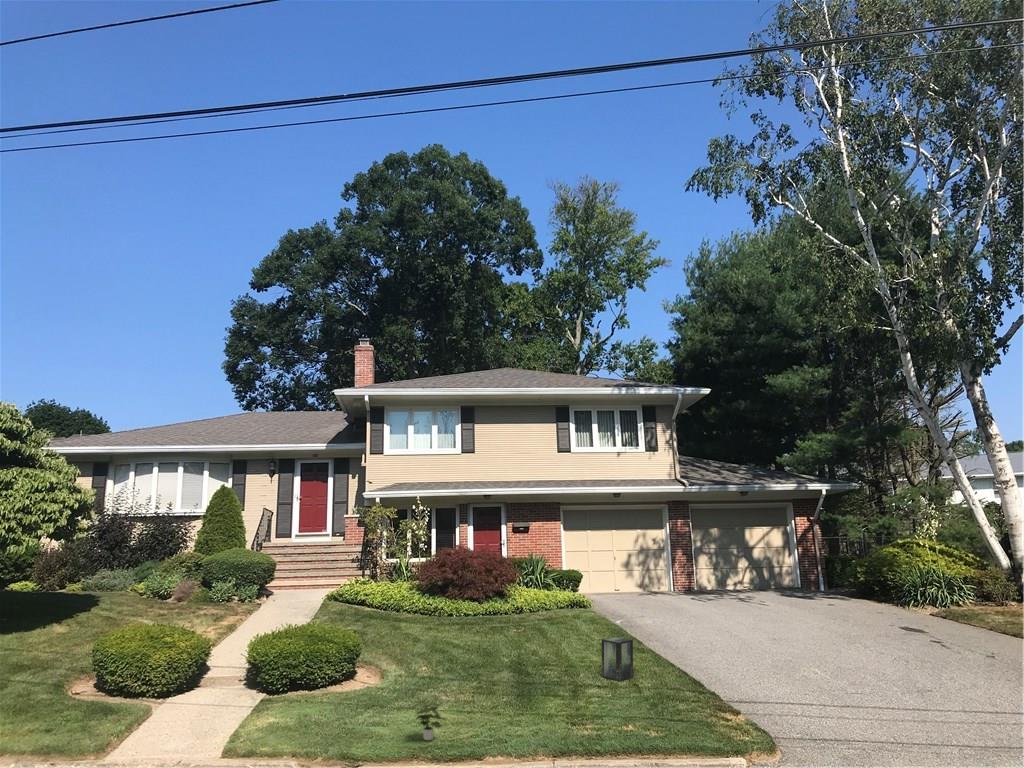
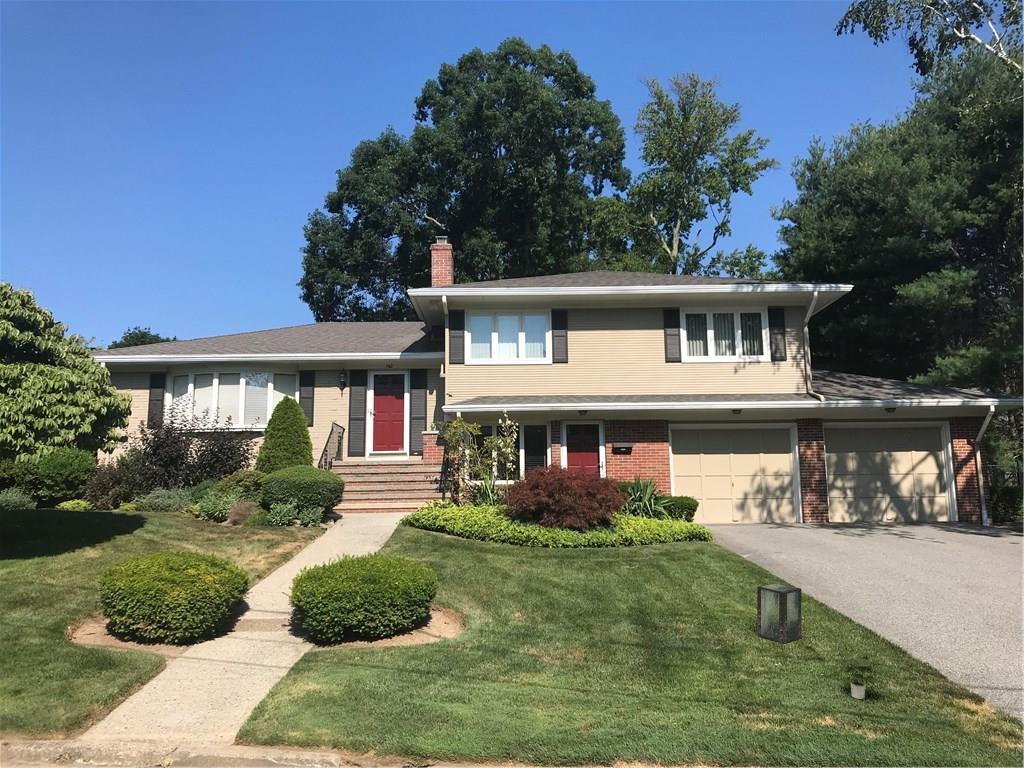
potted plant: present [416,704,445,740] -> present [837,653,880,699]

